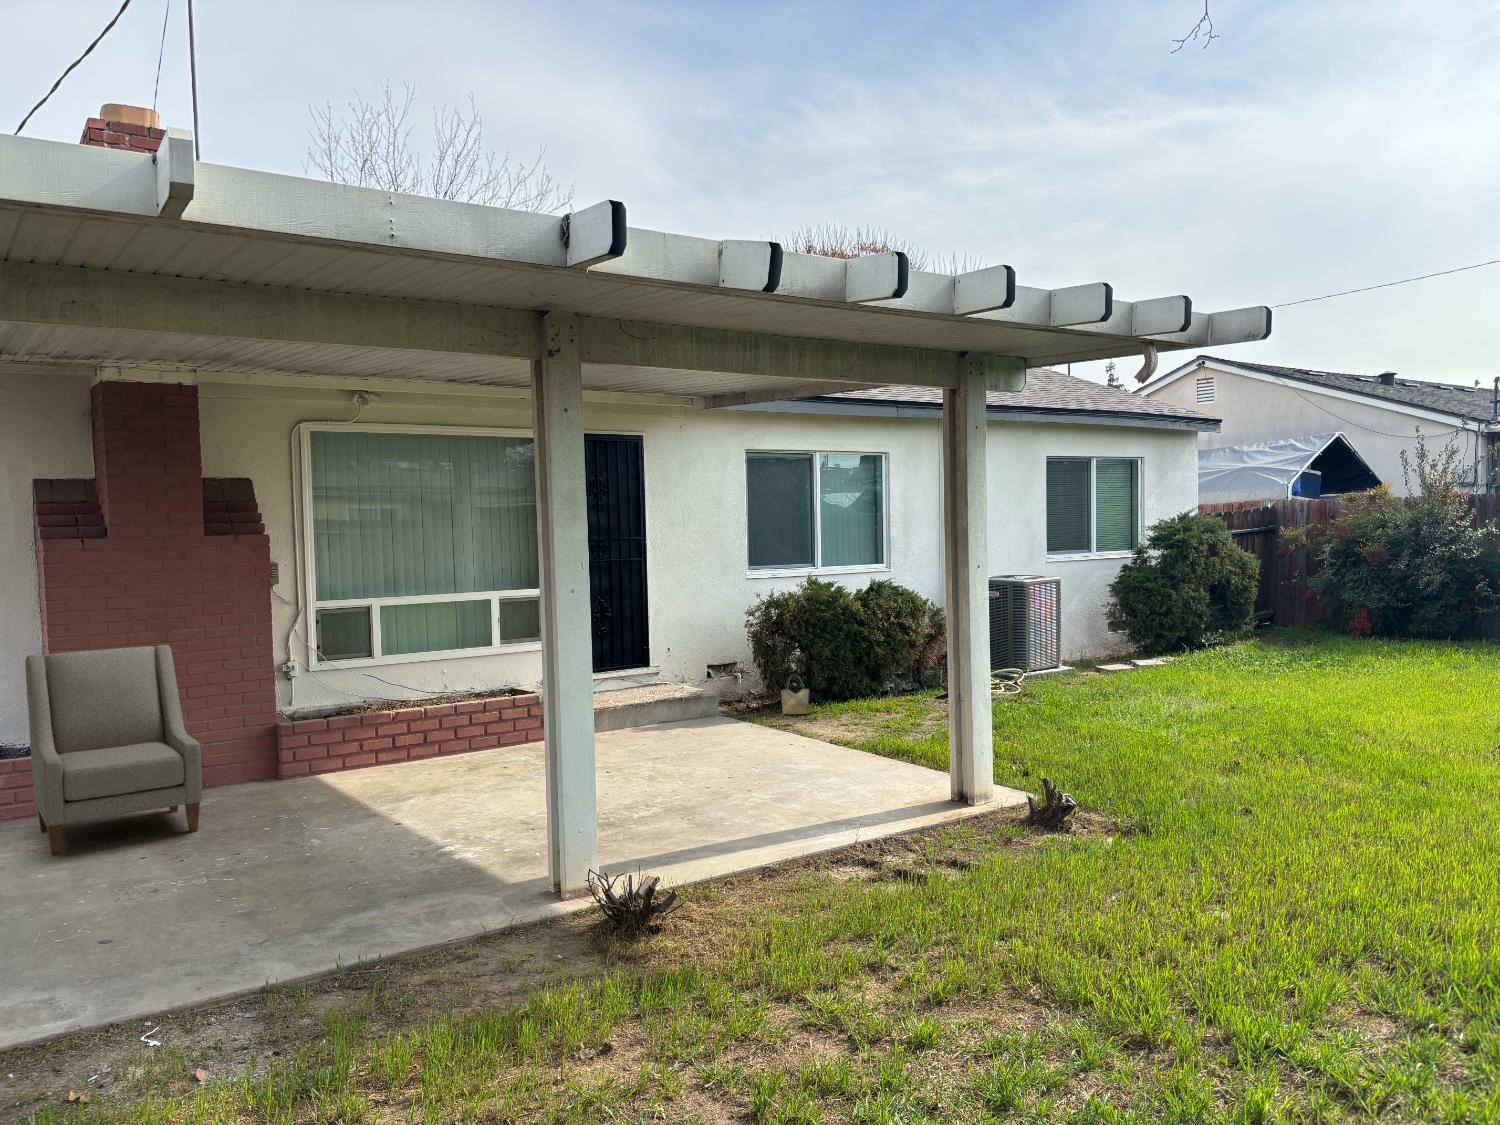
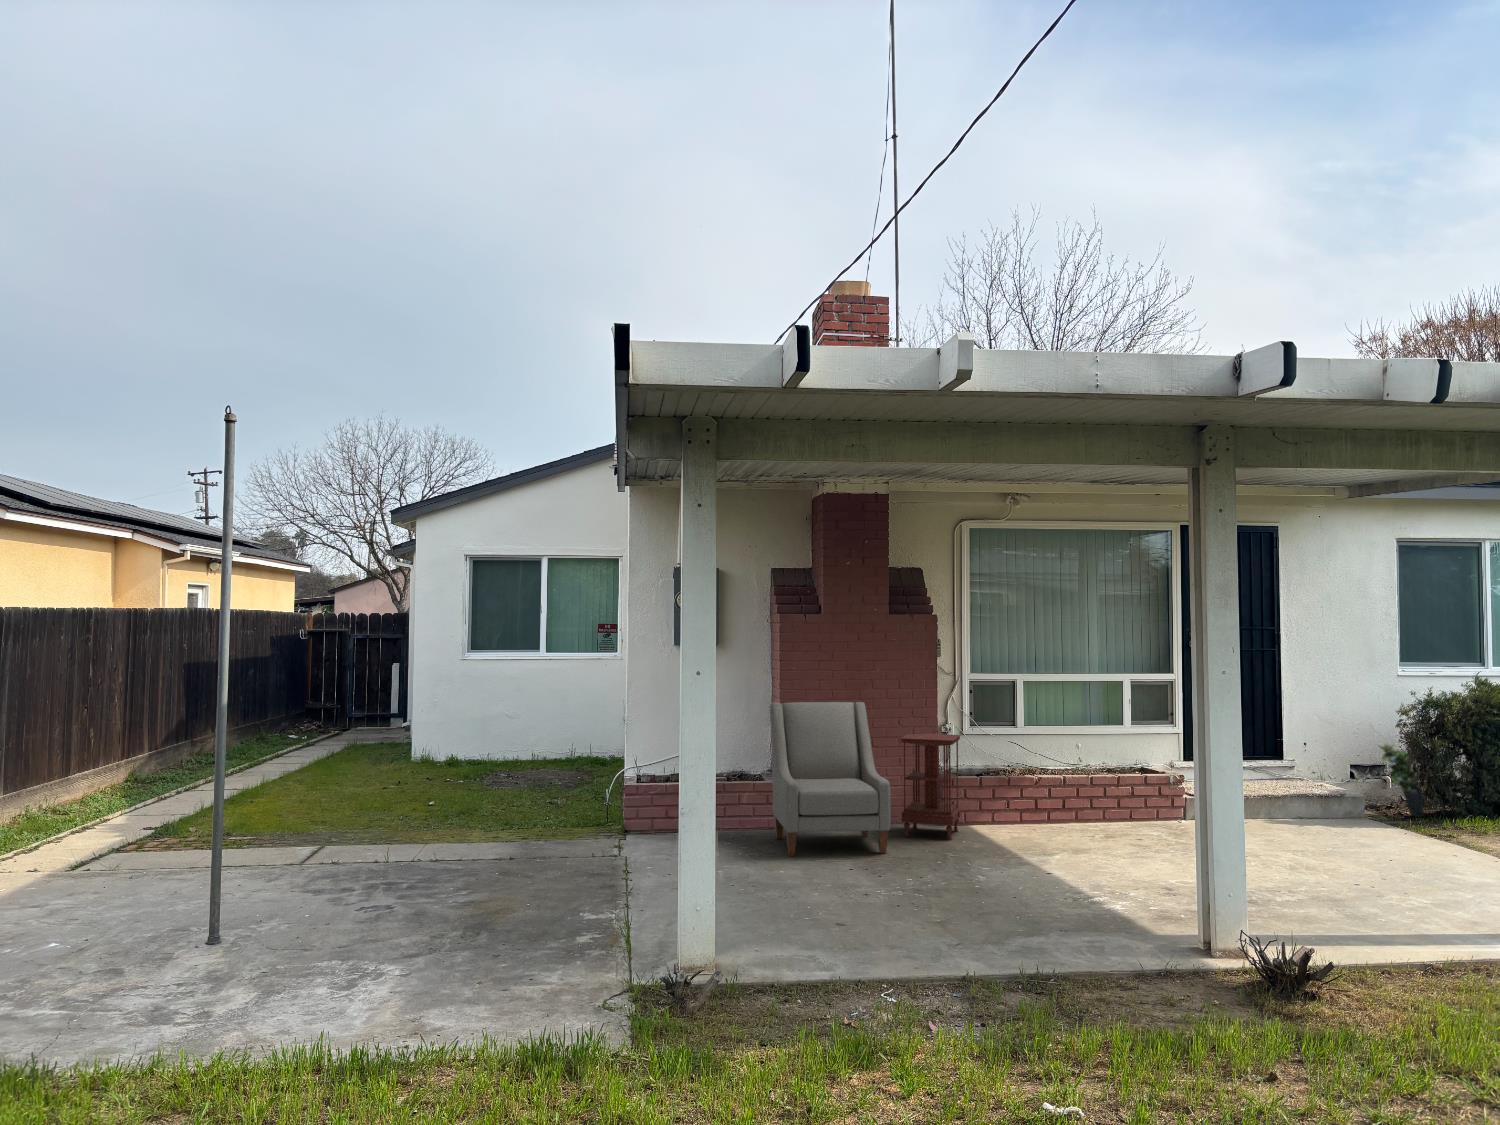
potted plant: none [729,642,771,709] -> present [1378,744,1425,817]
side table: none [219,674,305,803] -> present [900,734,961,840]
woven basket: present [781,675,809,715] -> none [1443,783,1481,828]

